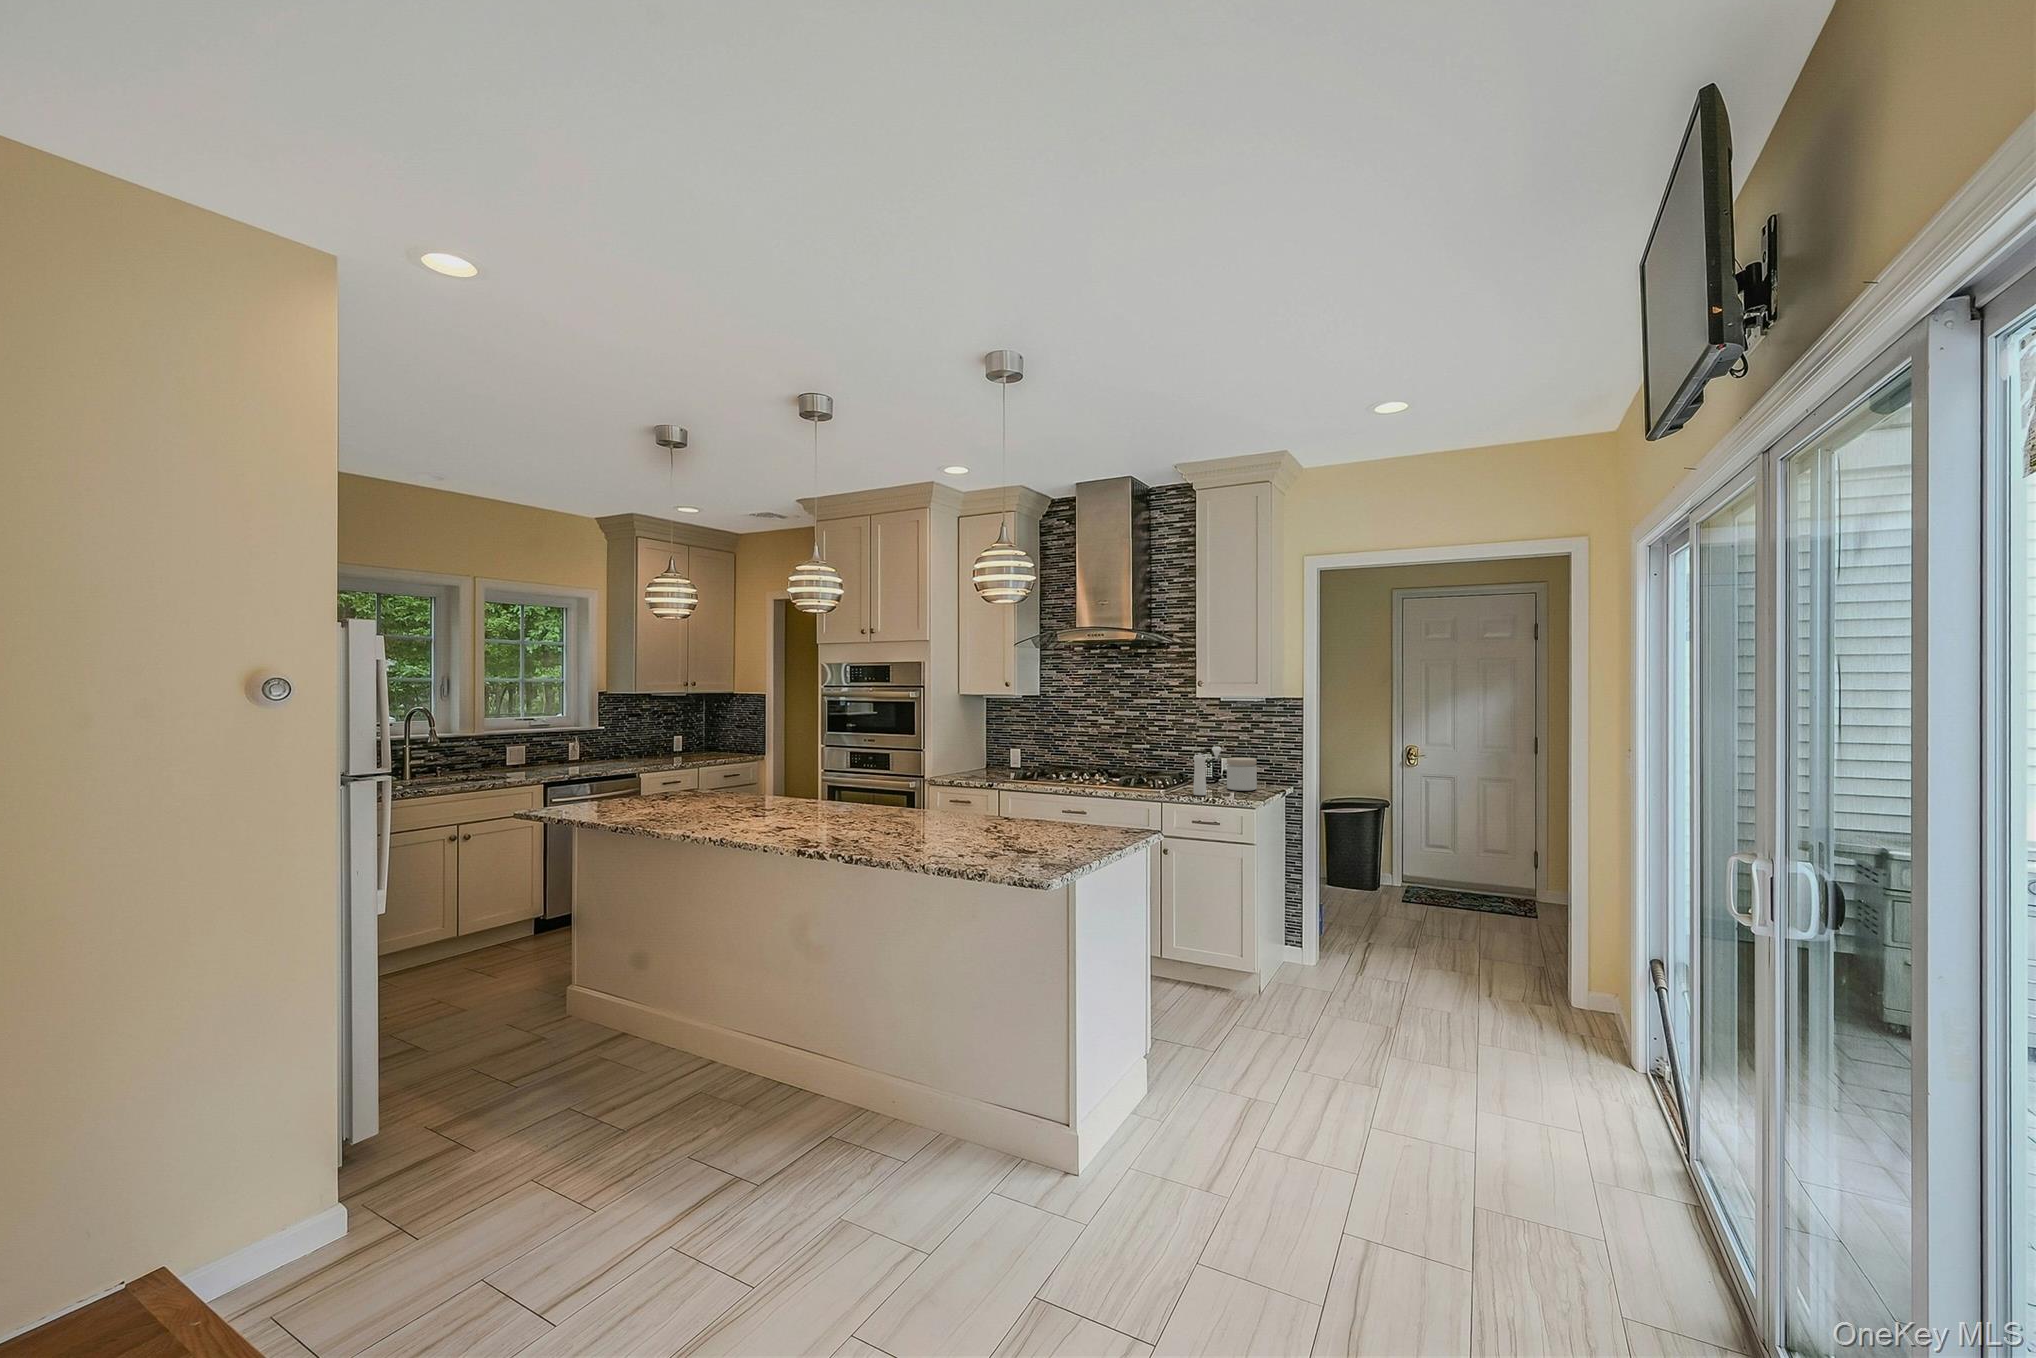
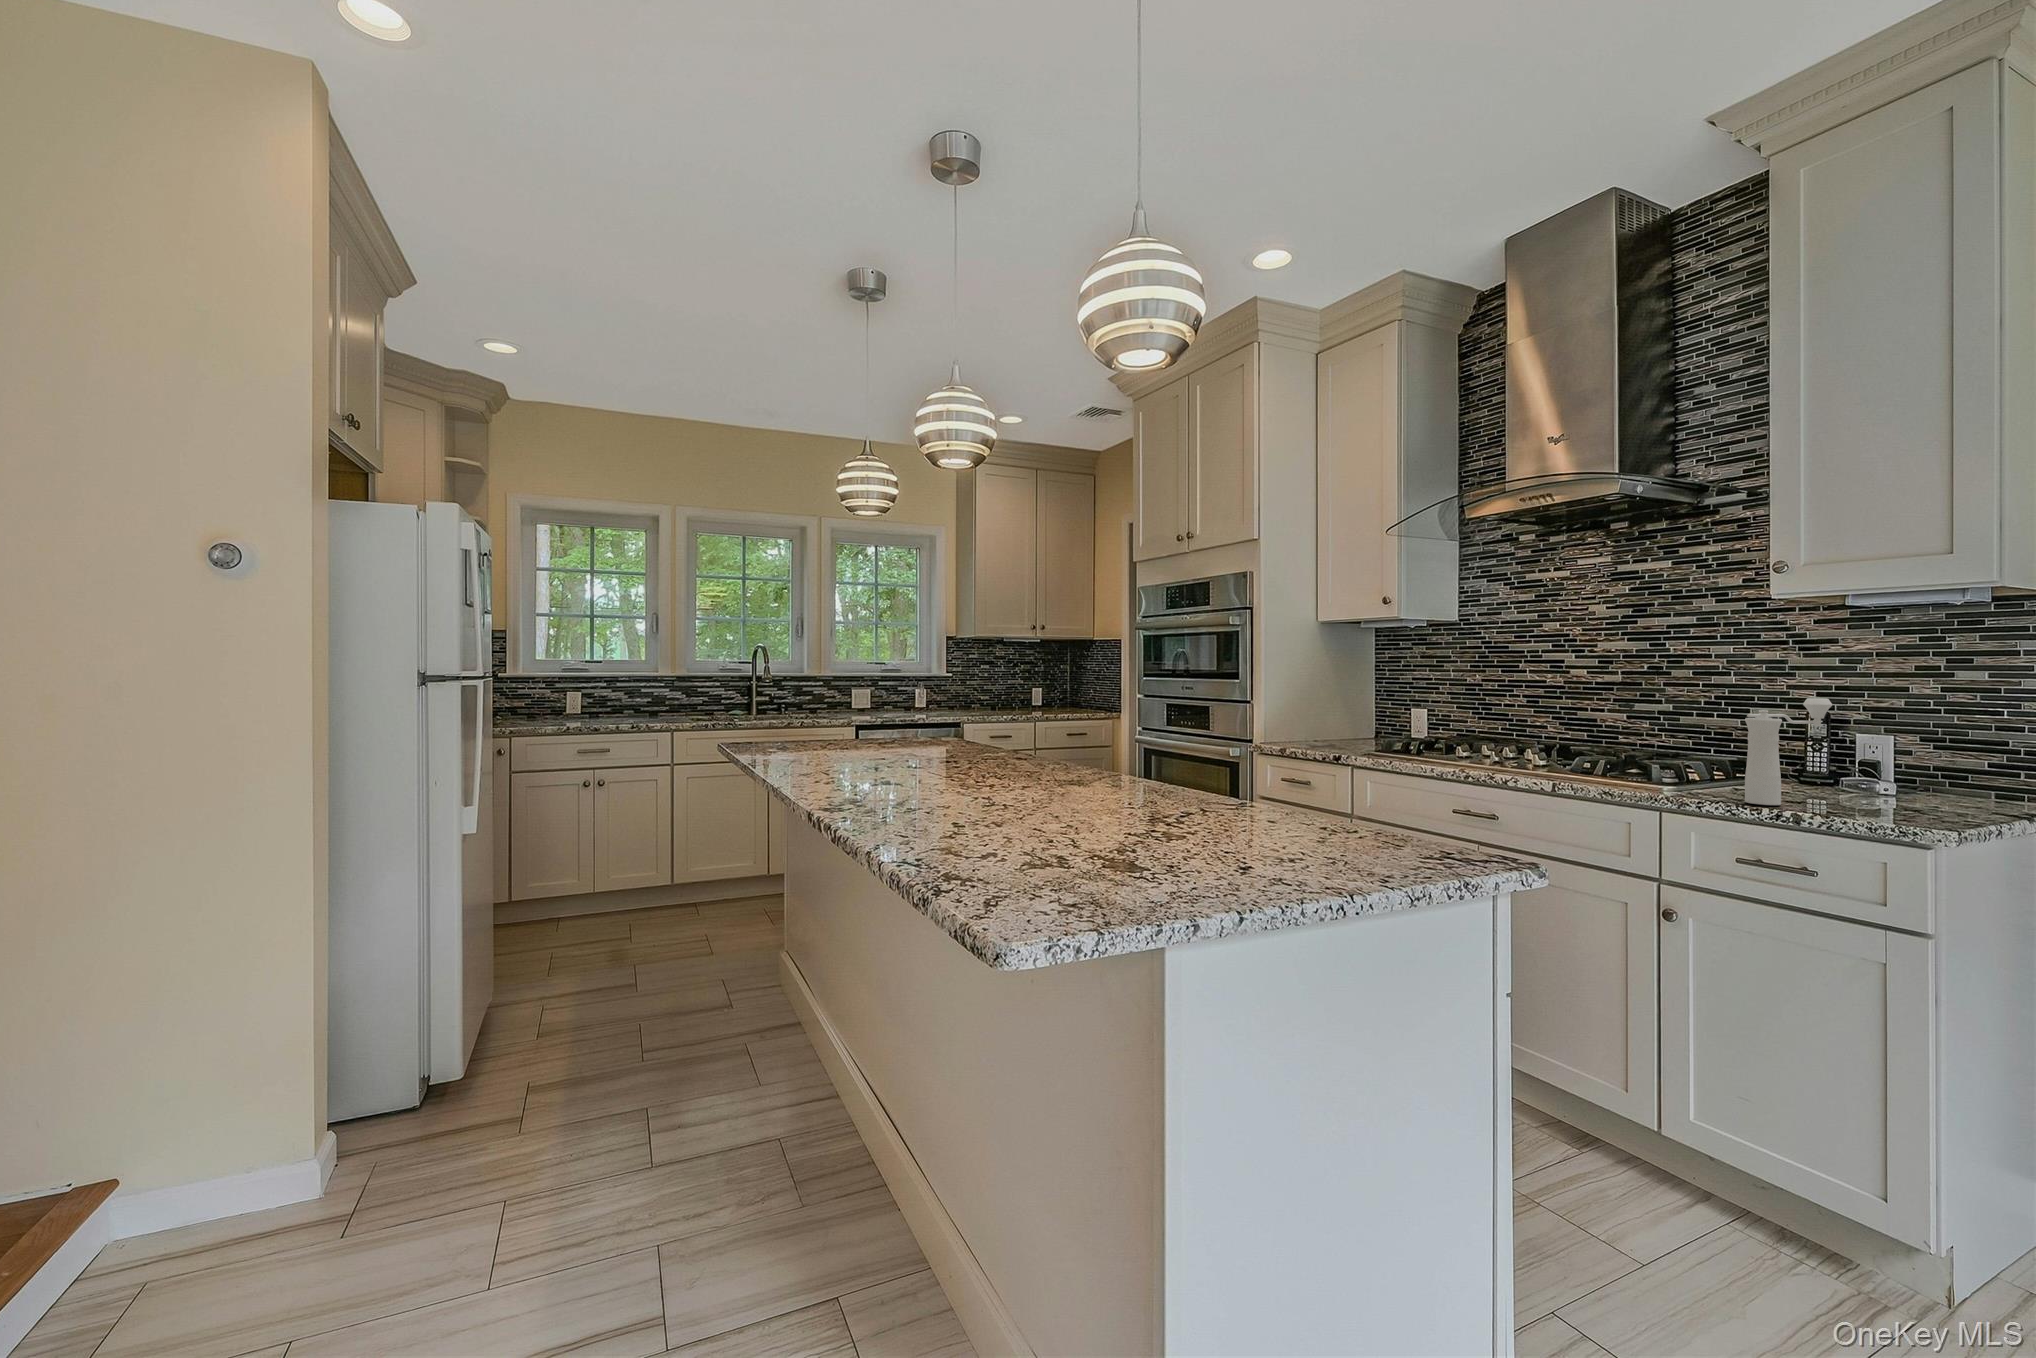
jar: present [1227,758,1257,791] -> none [1853,728,1948,805]

